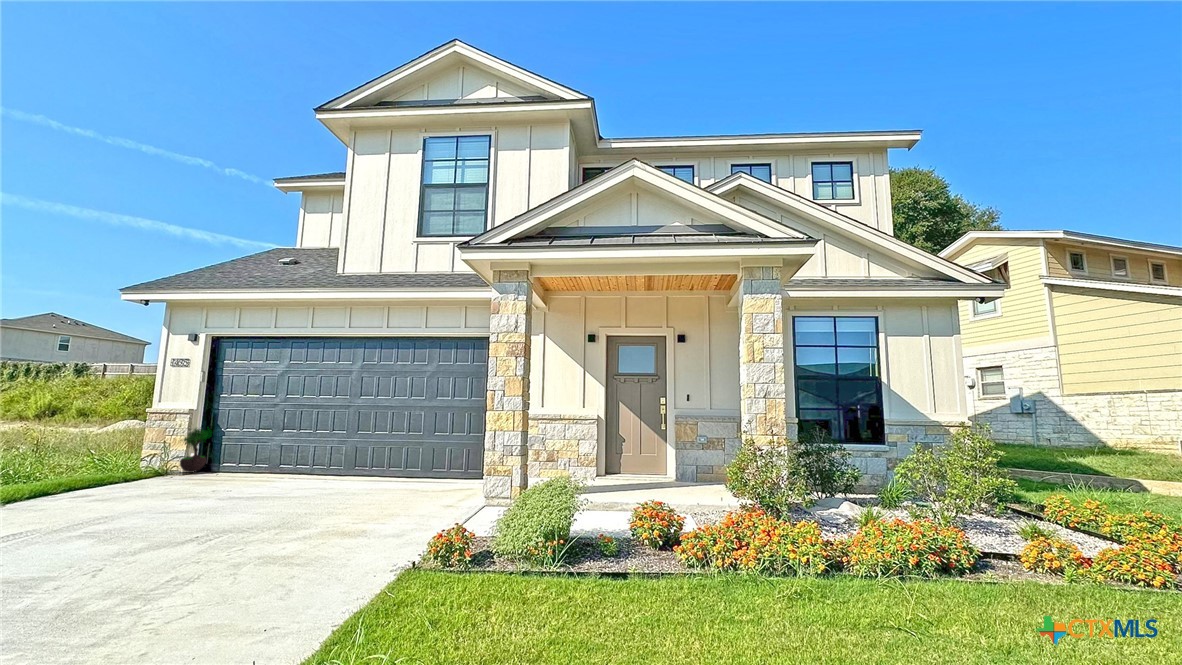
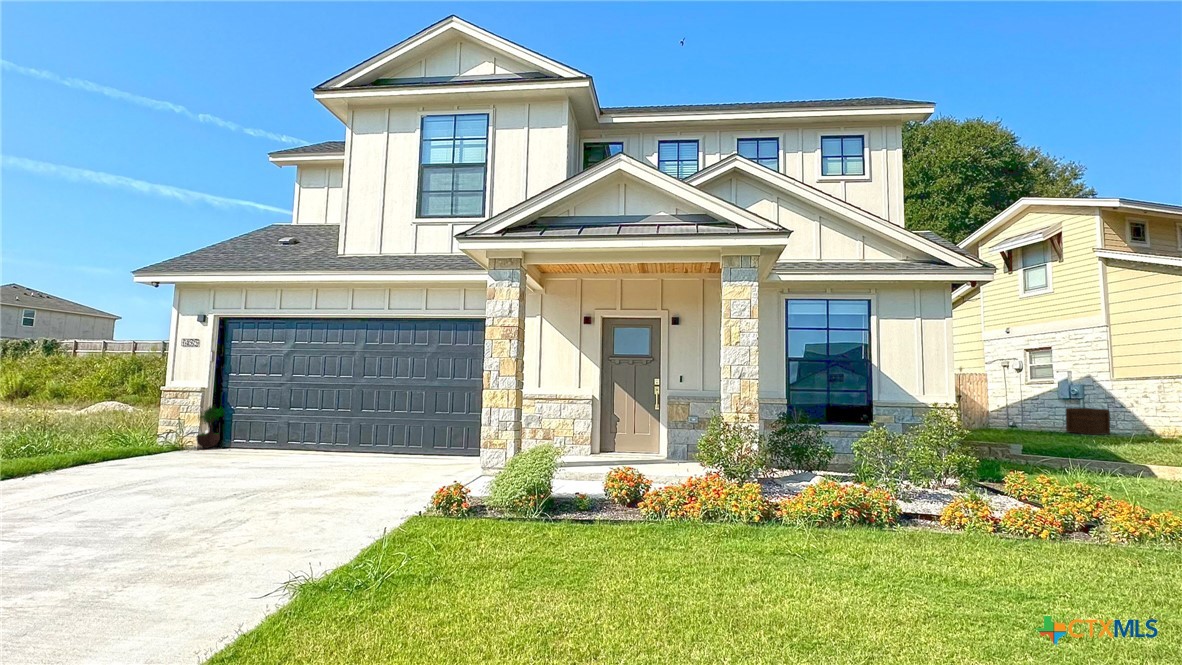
wooden crate: none [1021,420,1064,446] -> present [1066,408,1110,435]

